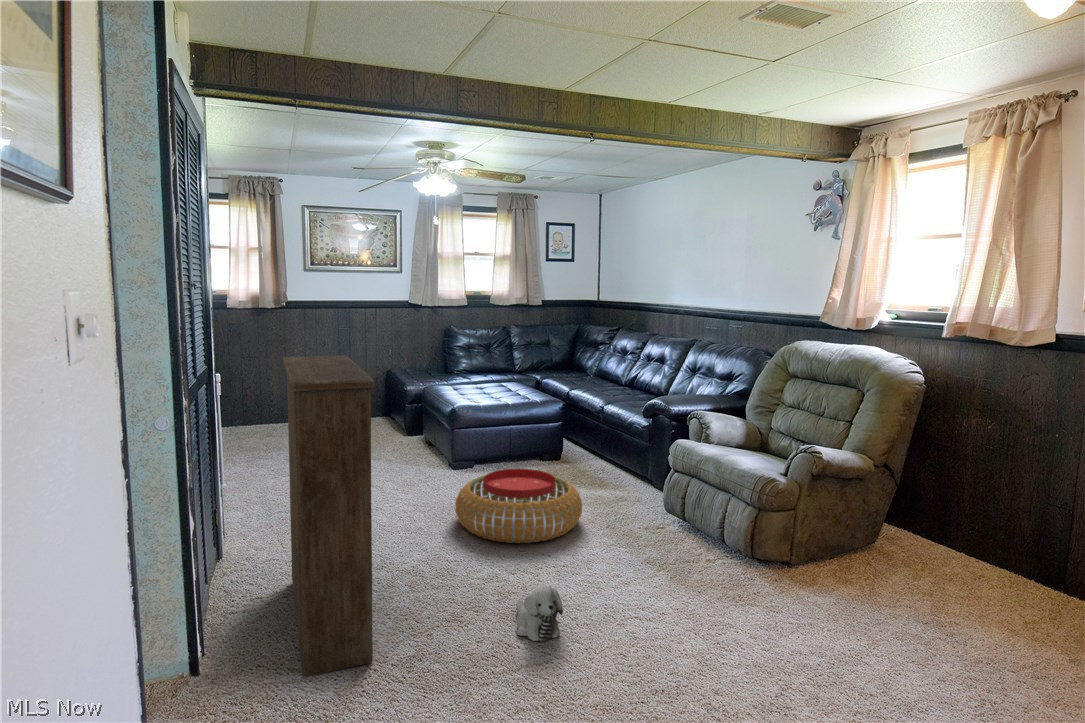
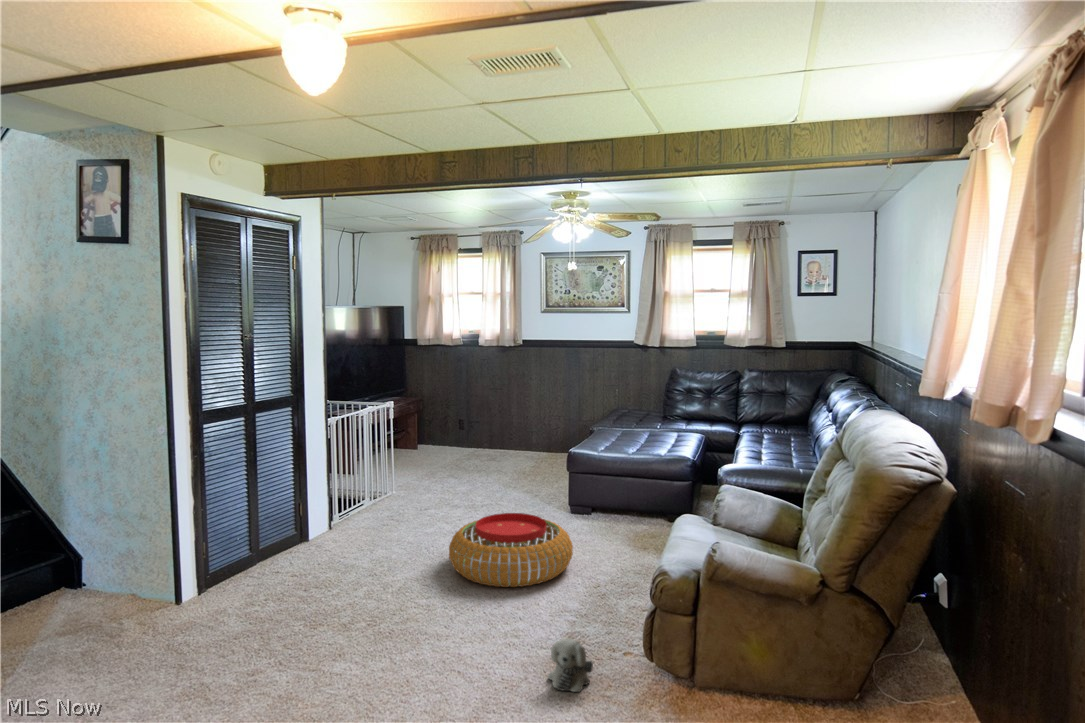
bookshelf: present [283,356,375,677] -> none [184,392,333,624]
plush toy: present [517,587,563,642] -> present [548,639,593,692]

